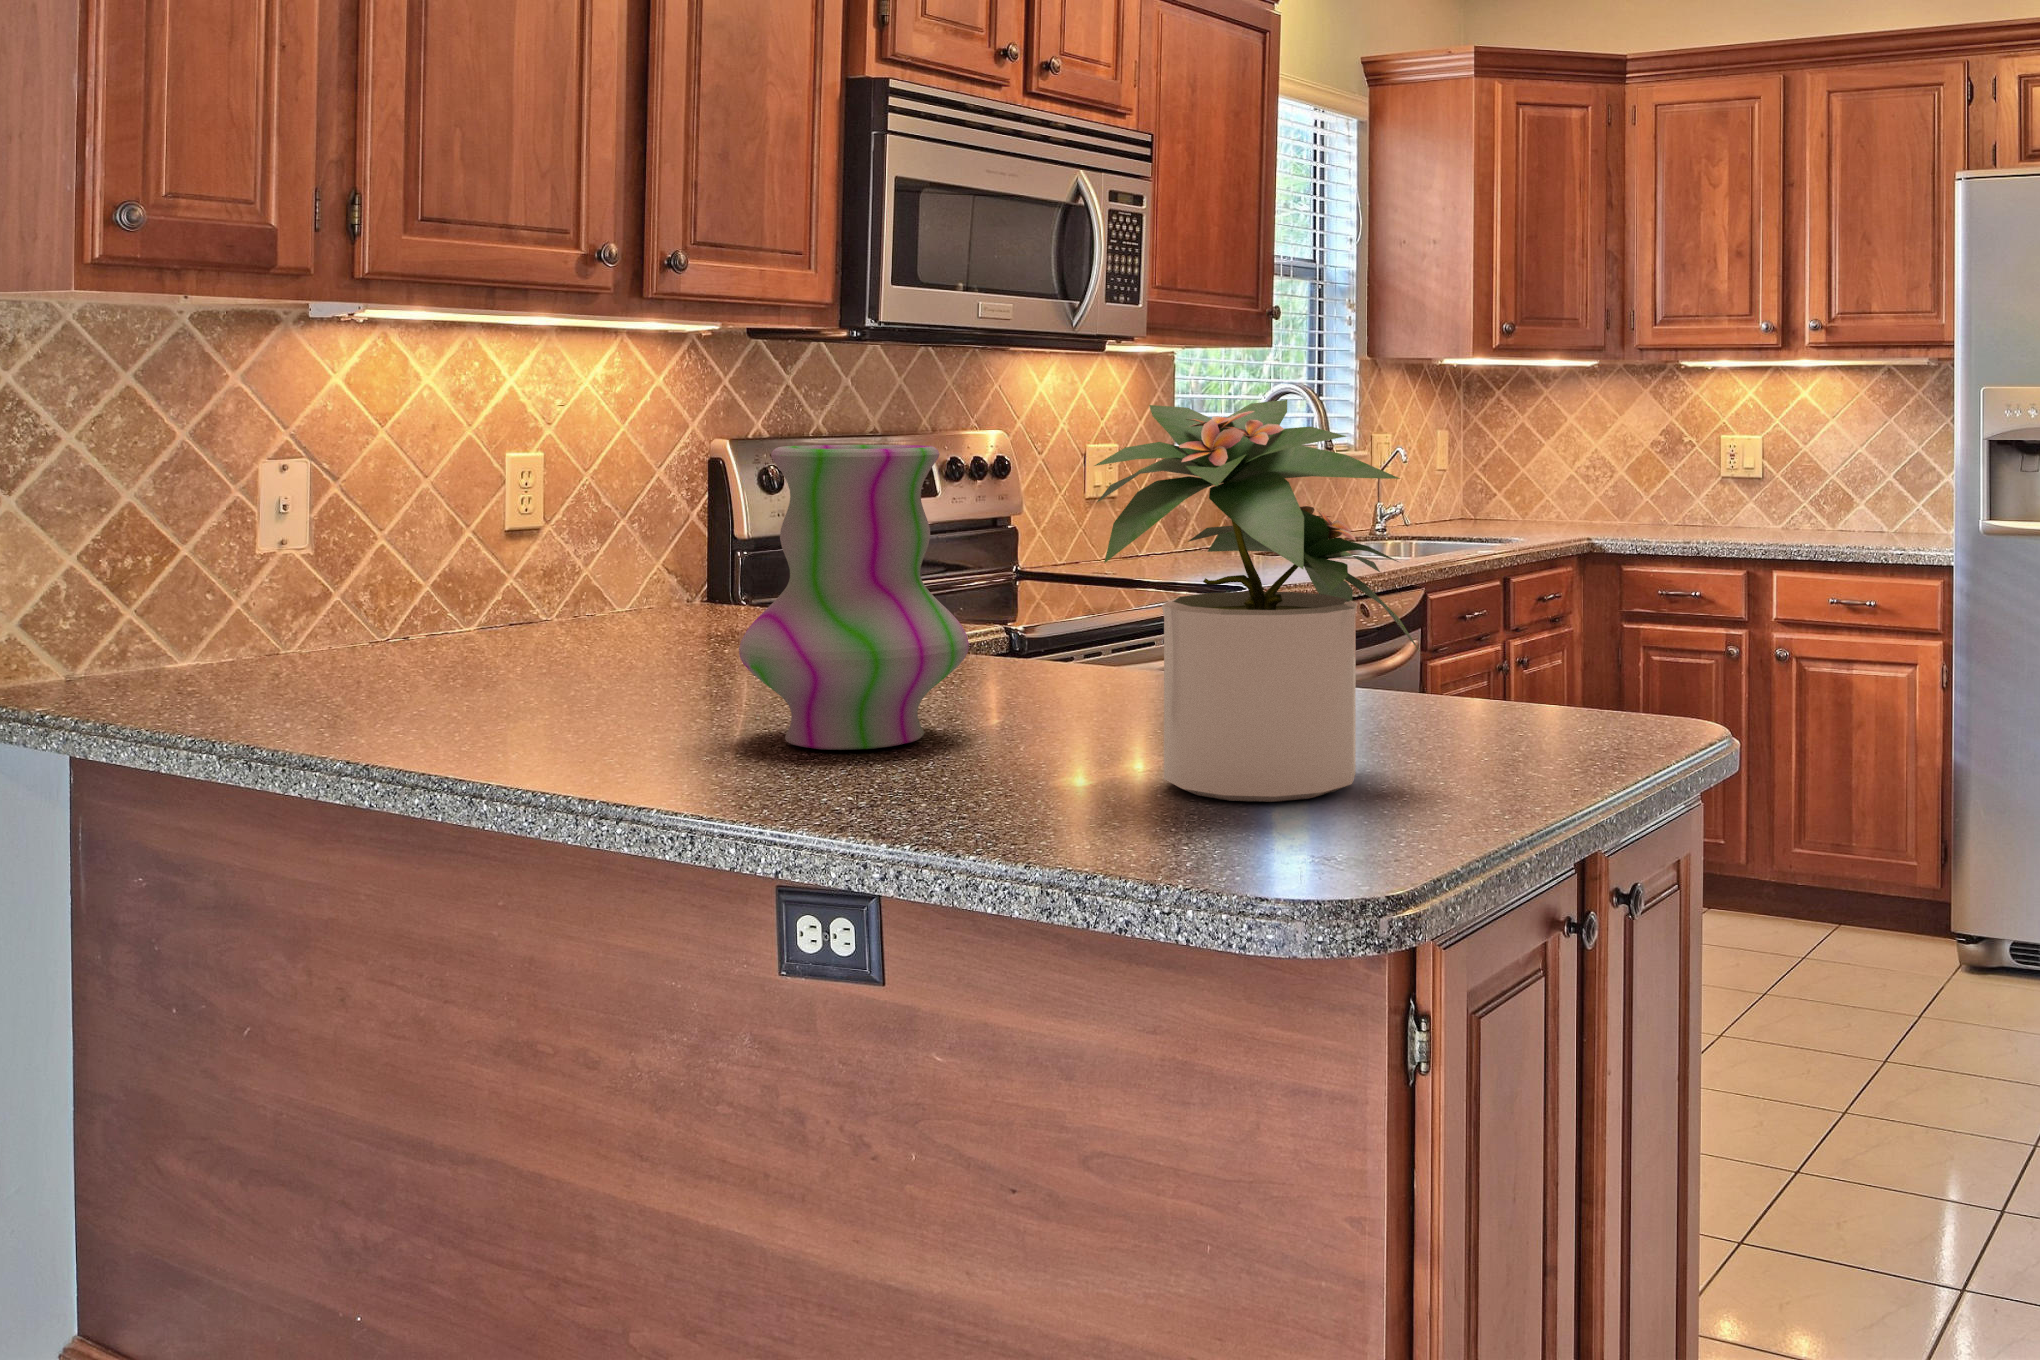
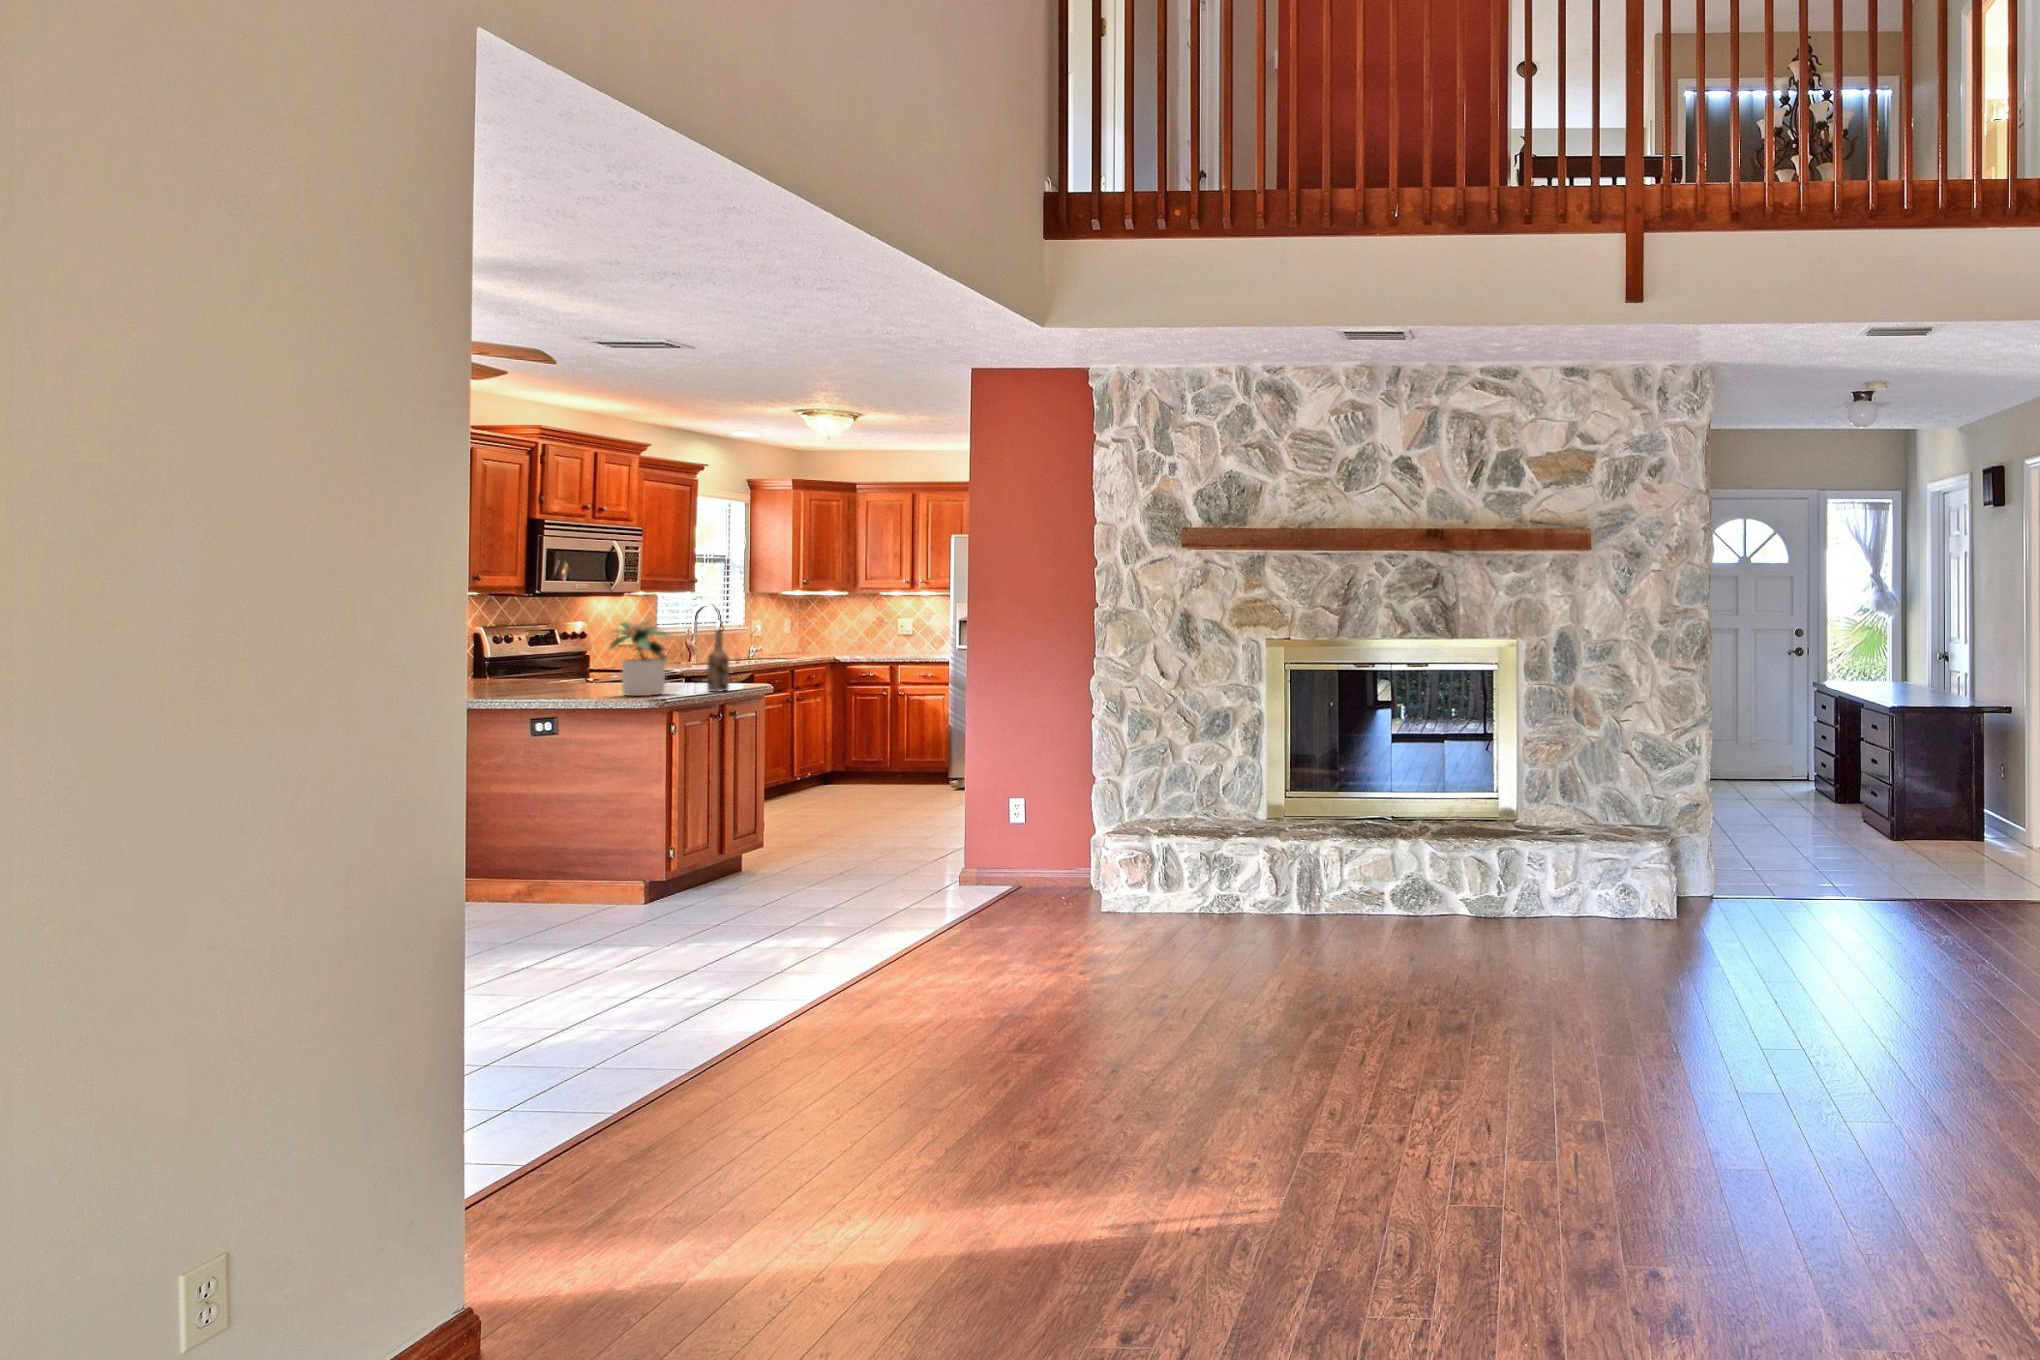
vase: present [739,445,969,750] -> none [518,630,576,694]
wine bottle: none [1521,449,1618,766] -> present [707,629,729,692]

